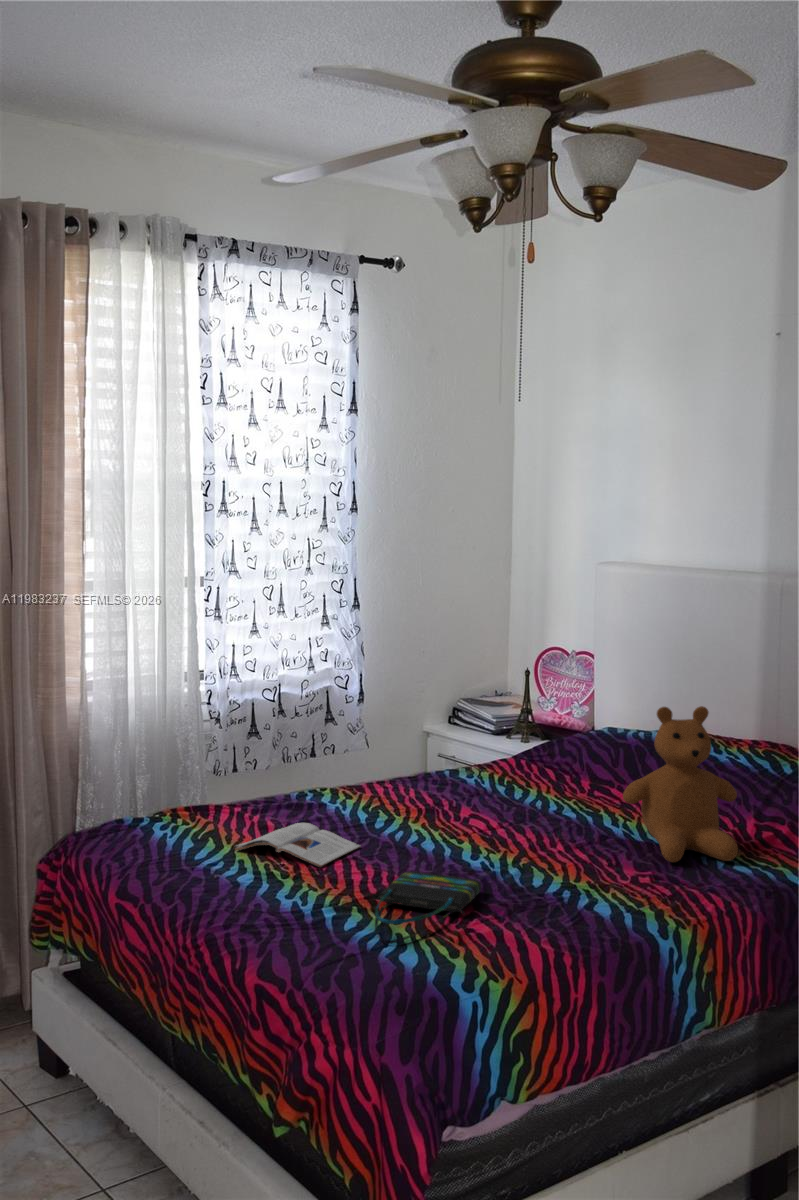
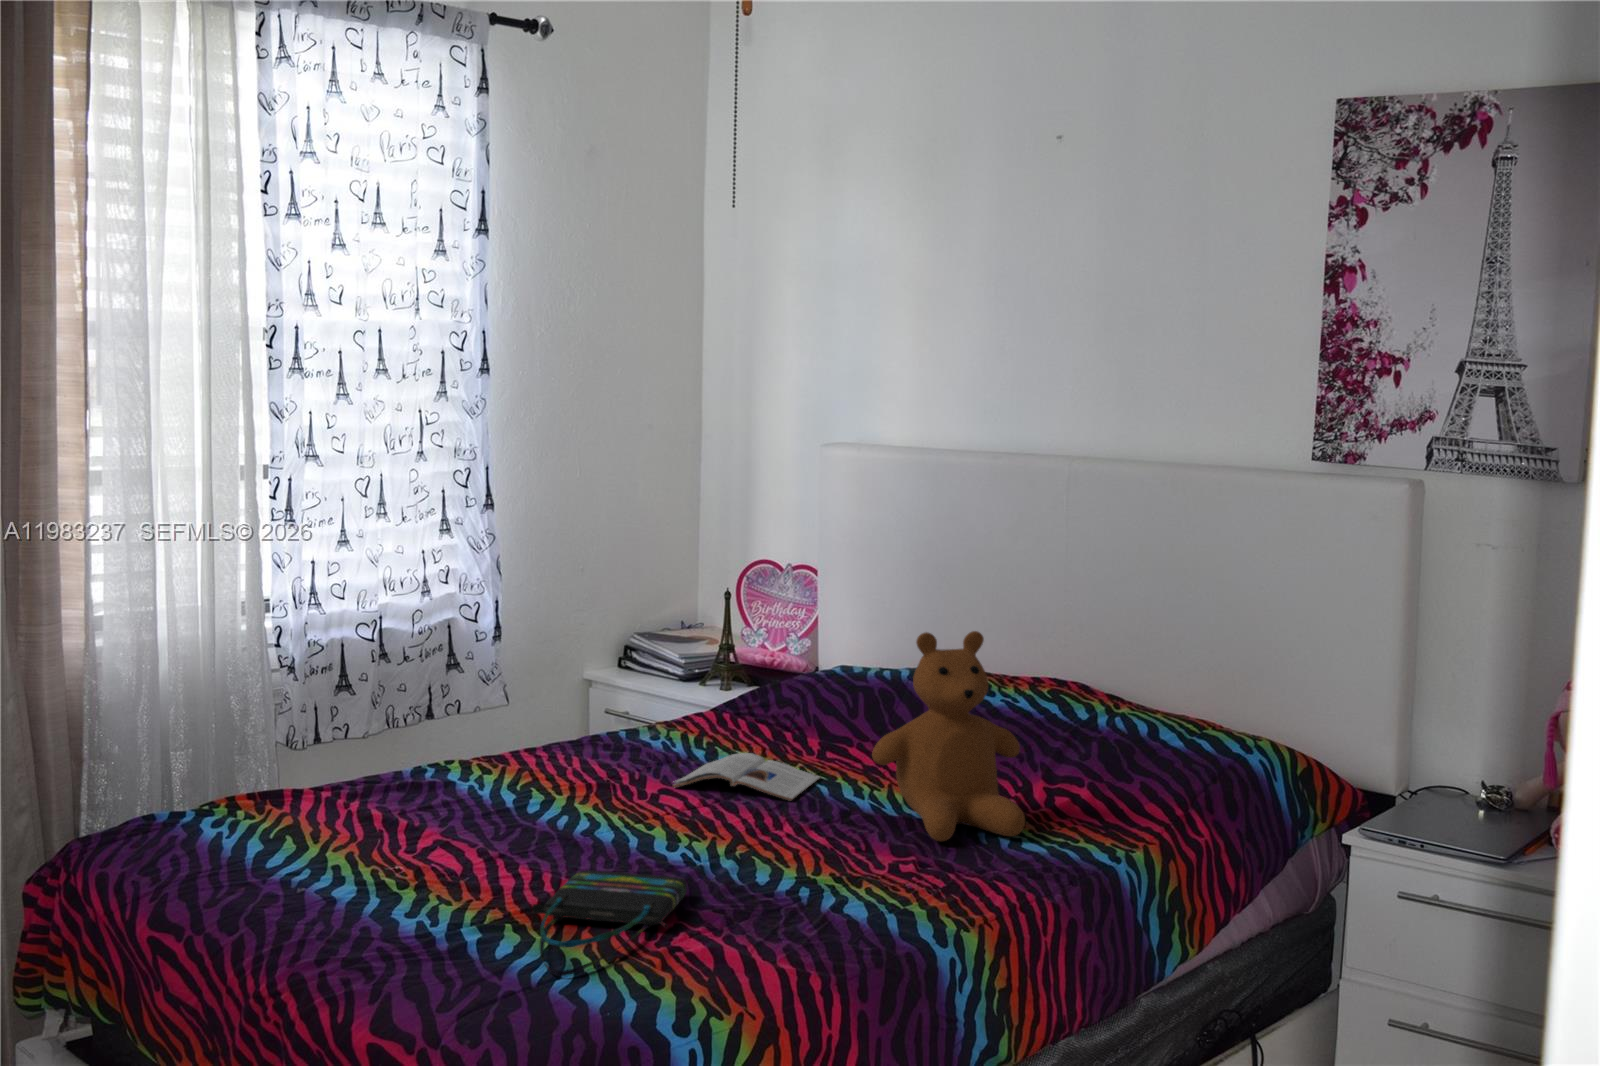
magazine: present [235,823,360,867] -> present [673,753,821,801]

